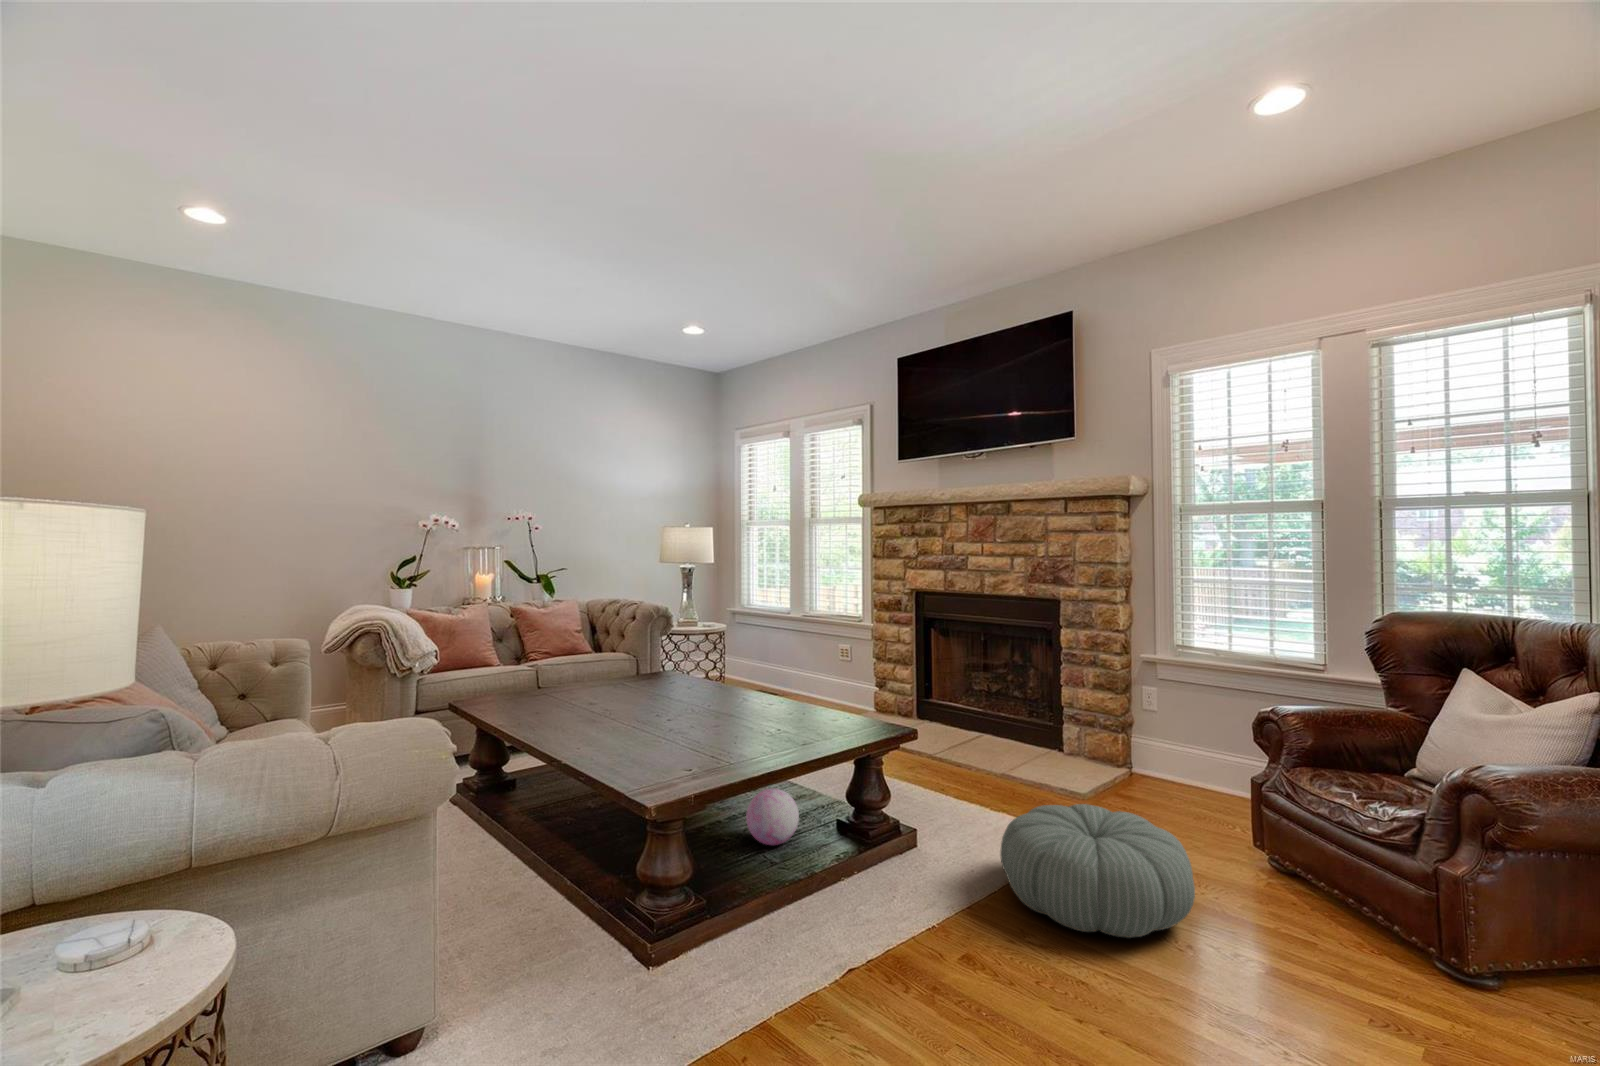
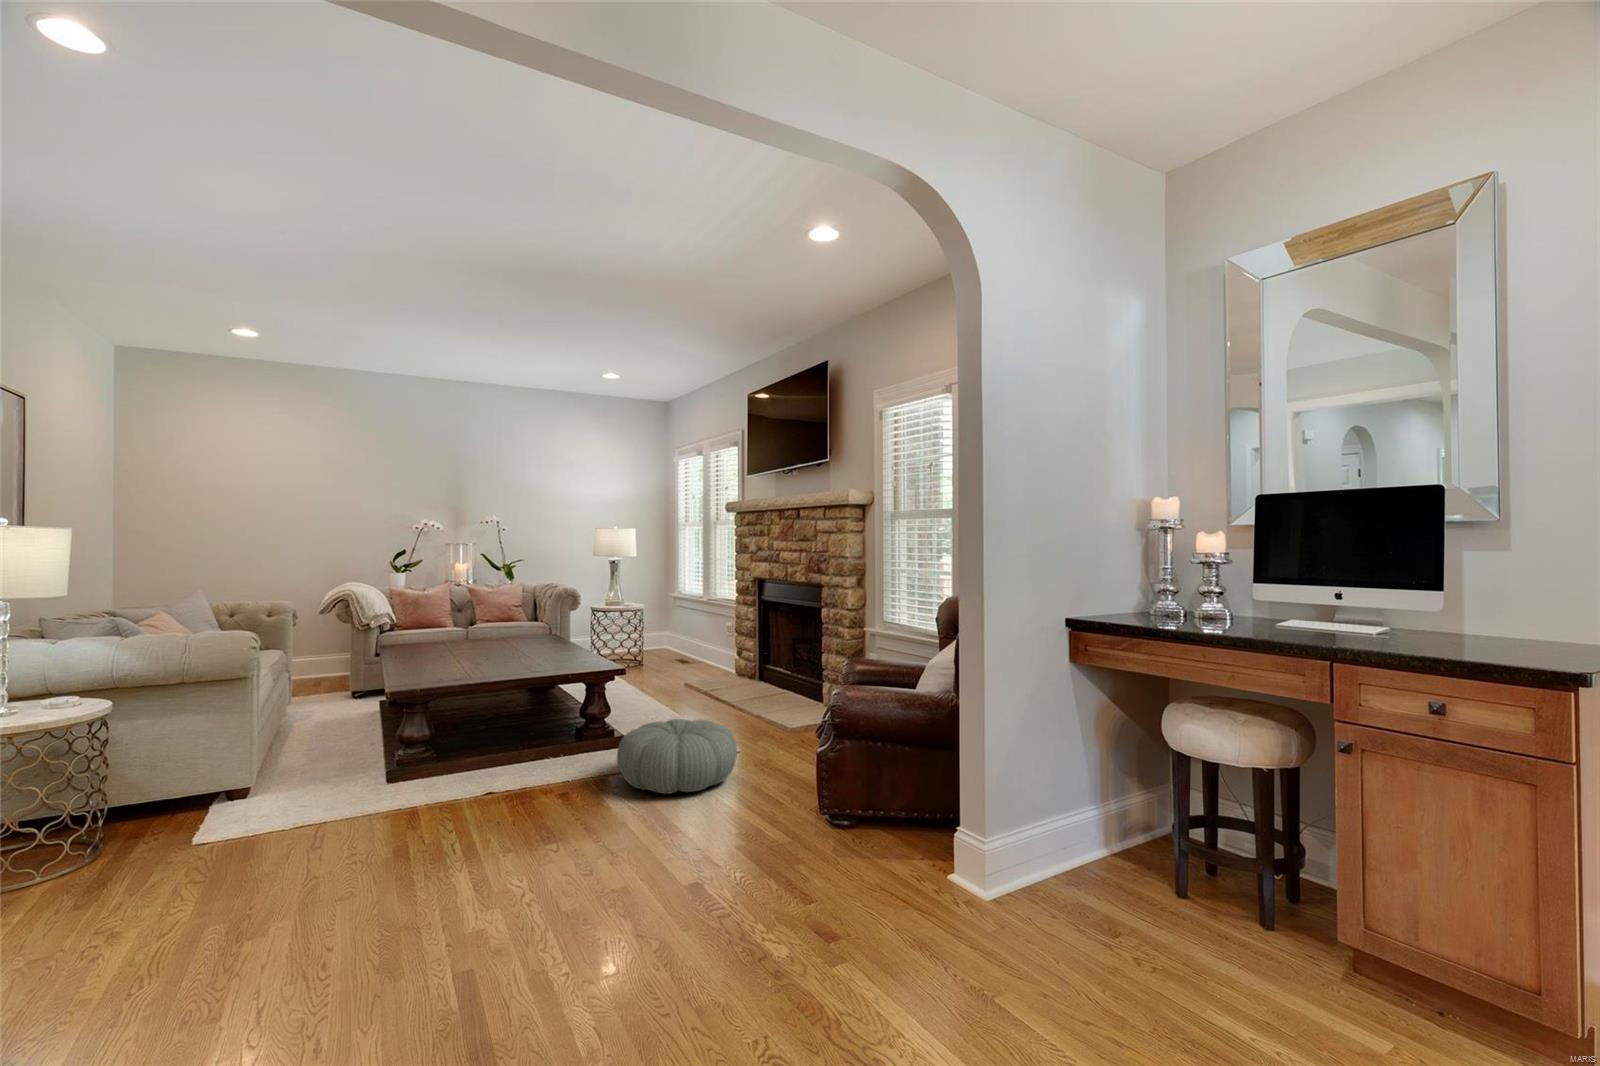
decorative orb: present [746,789,799,845] -> none [500,702,537,738]

